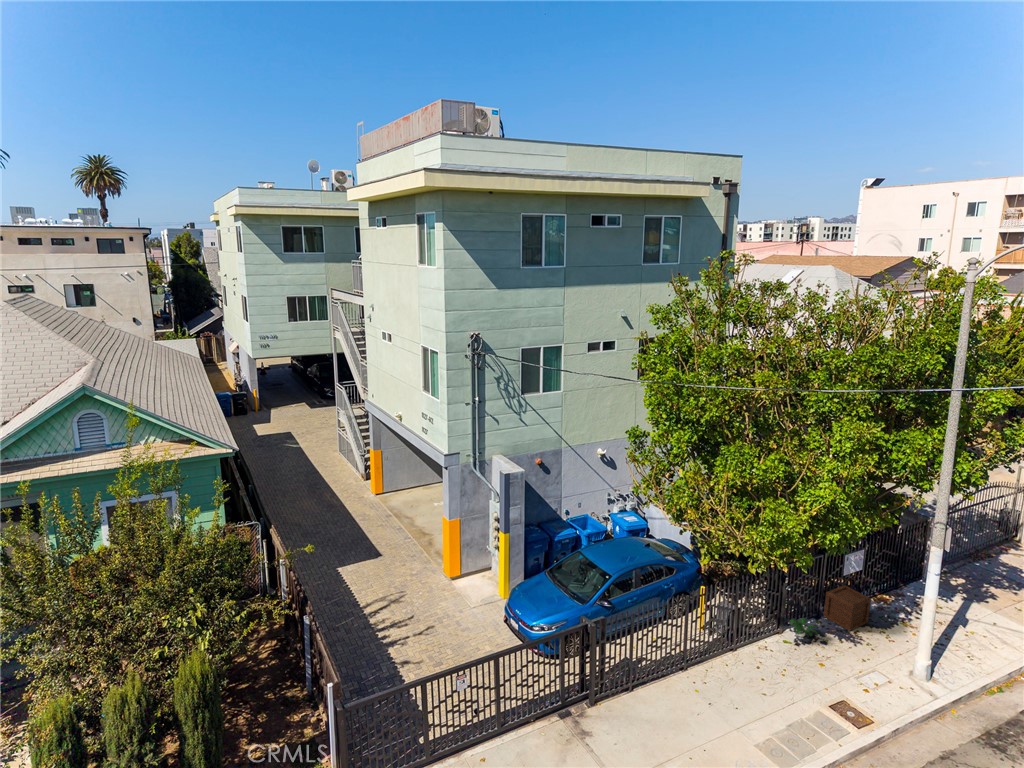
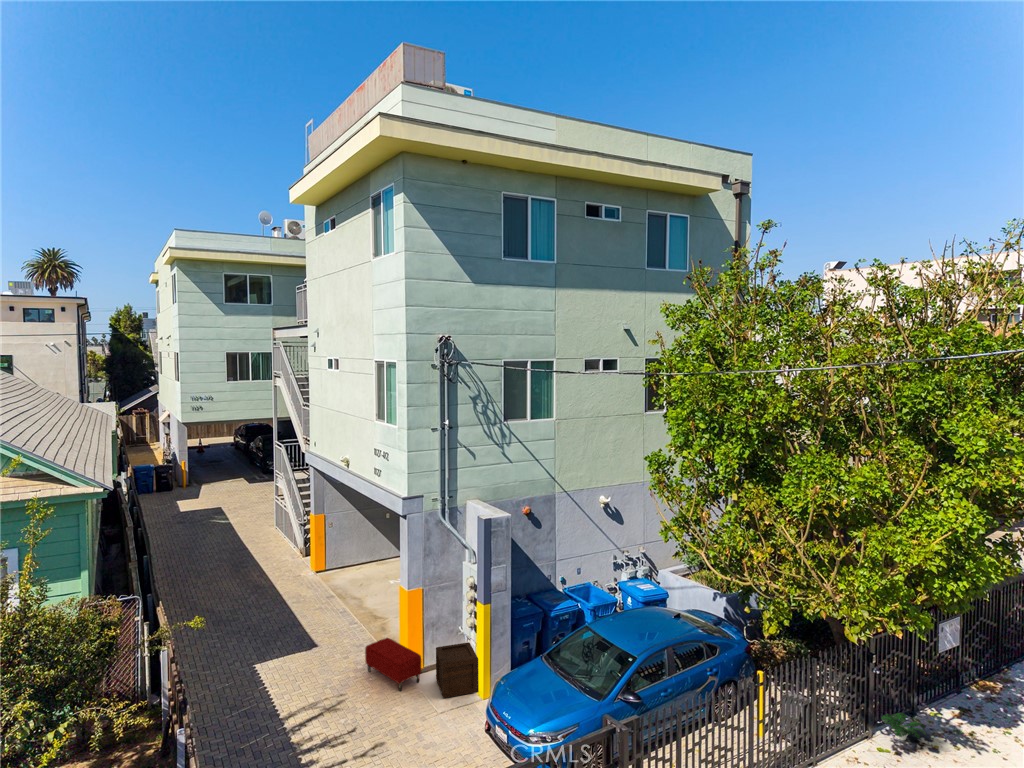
bench: none [418,552,460,591] -> present [365,638,421,691]
wooden crate: present [824,585,871,631] -> present [436,642,479,698]

